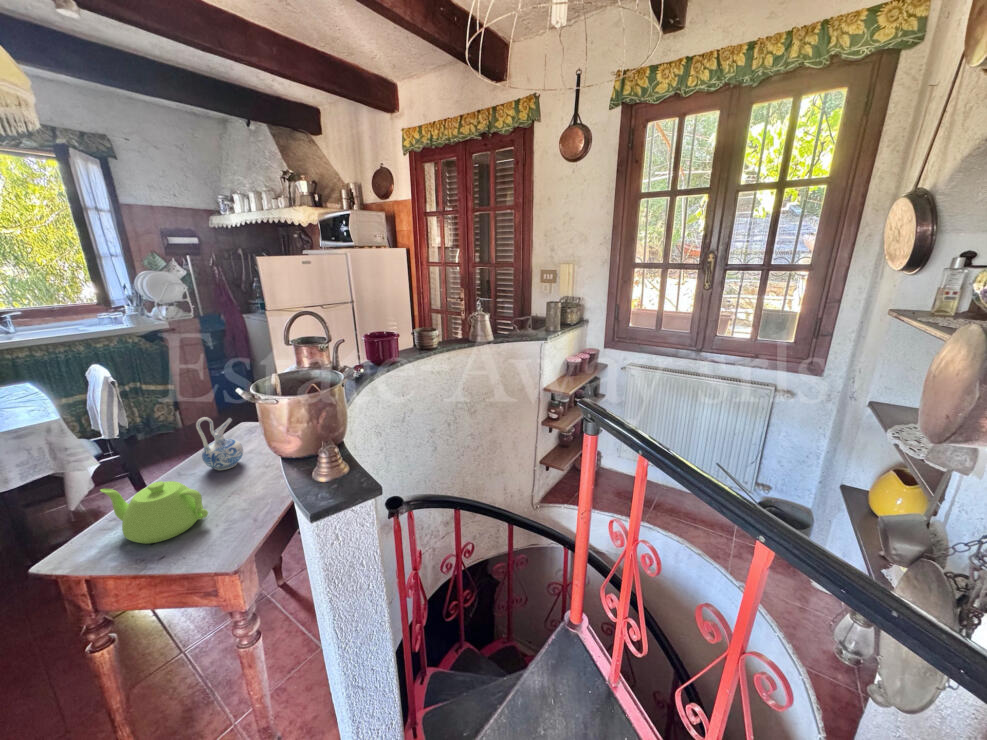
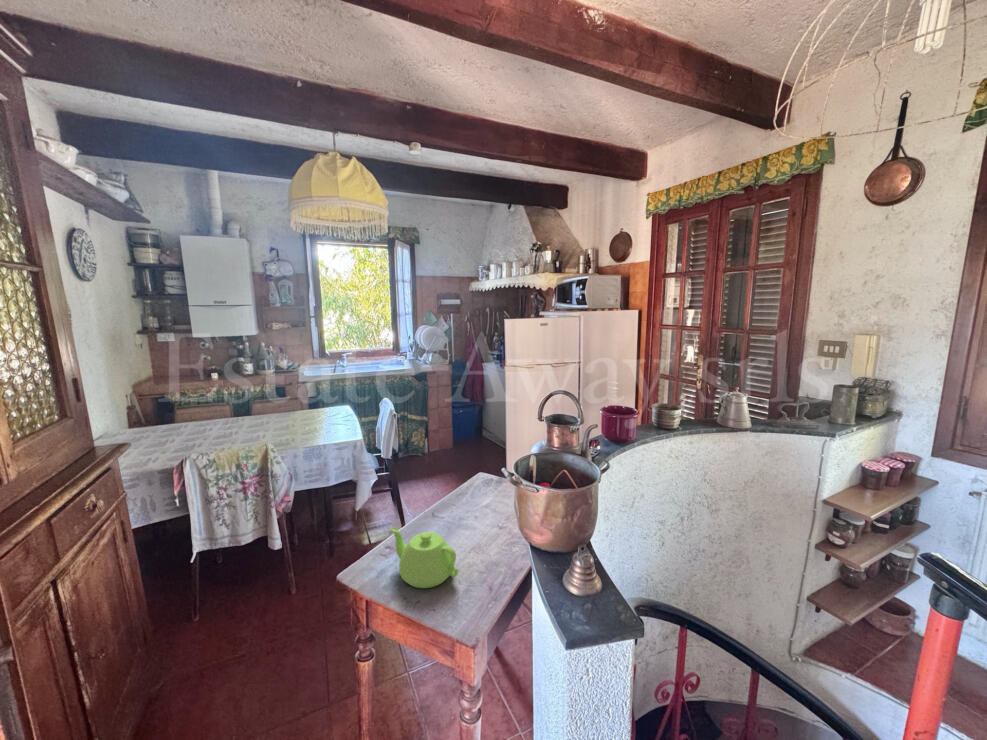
ceramic pitcher: present [196,417,243,470] -> none [455,475,486,525]

